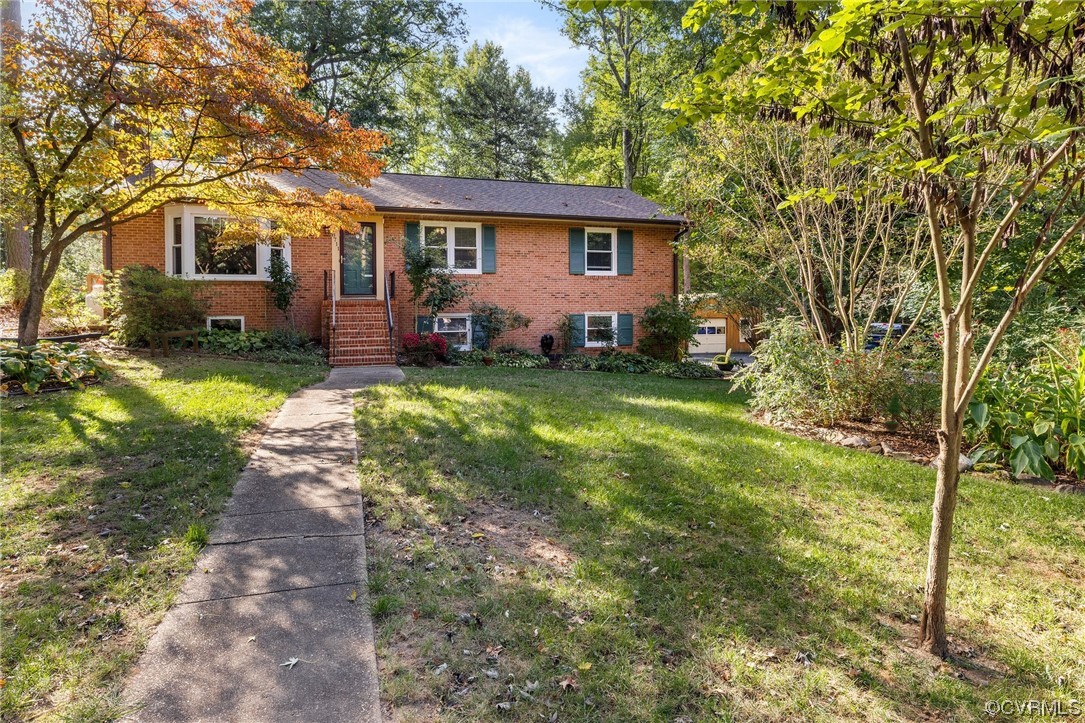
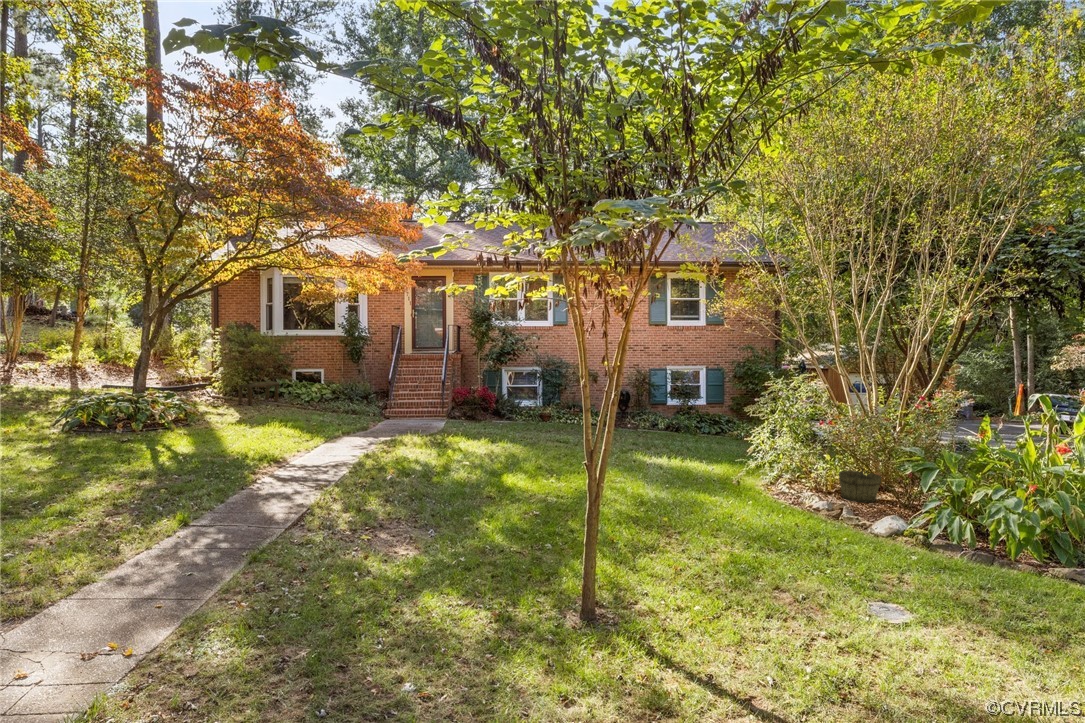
potted tree: present [885,392,902,432] -> none [895,455,914,502]
wooden bucket: none [837,401,877,435] -> present [839,468,881,502]

